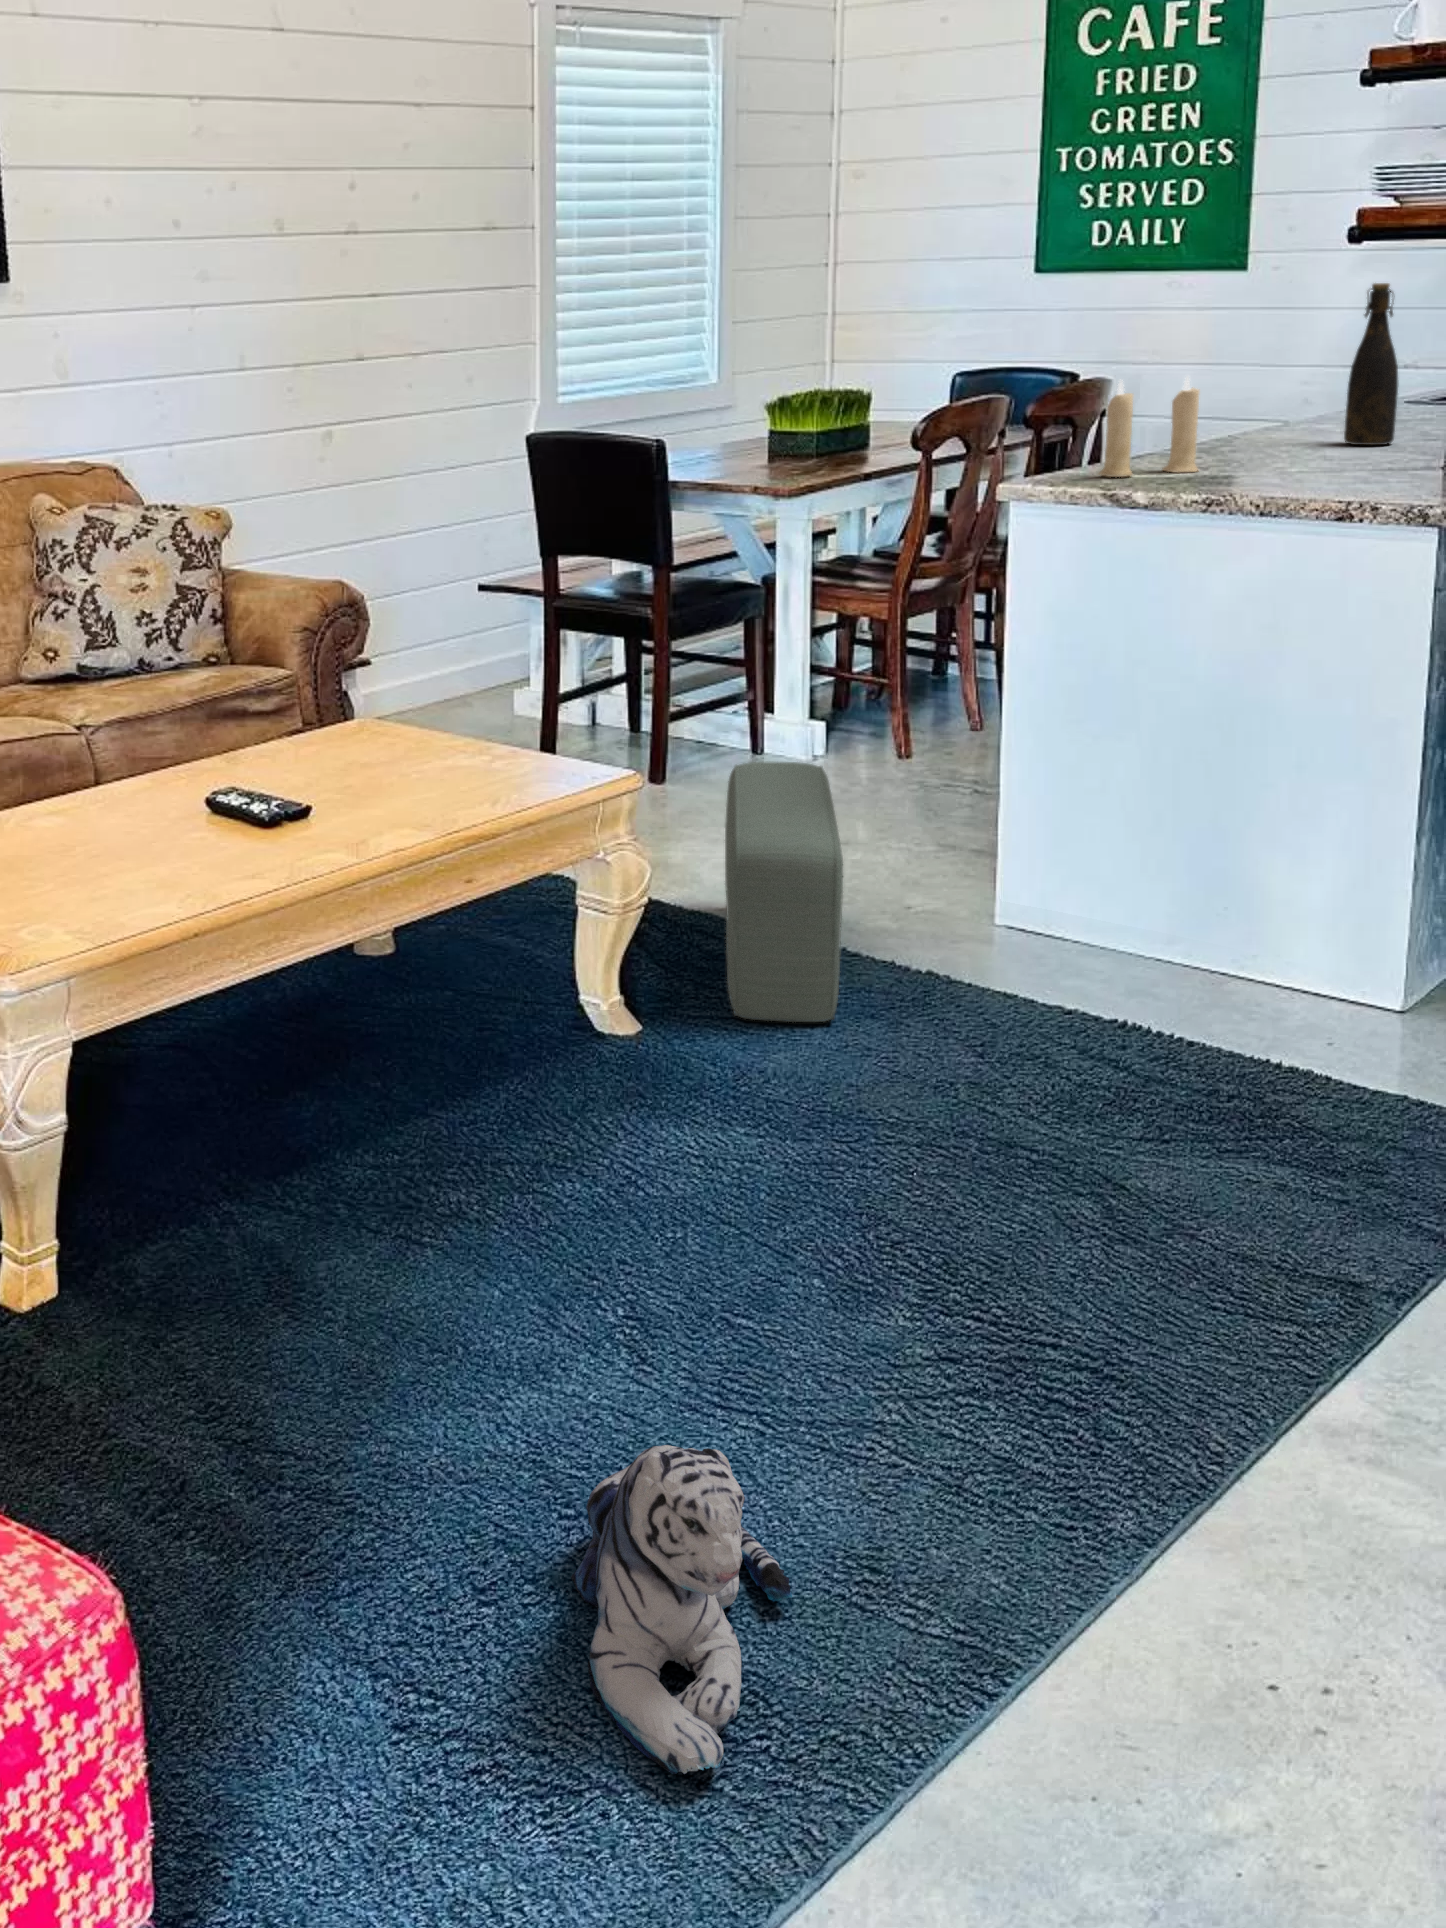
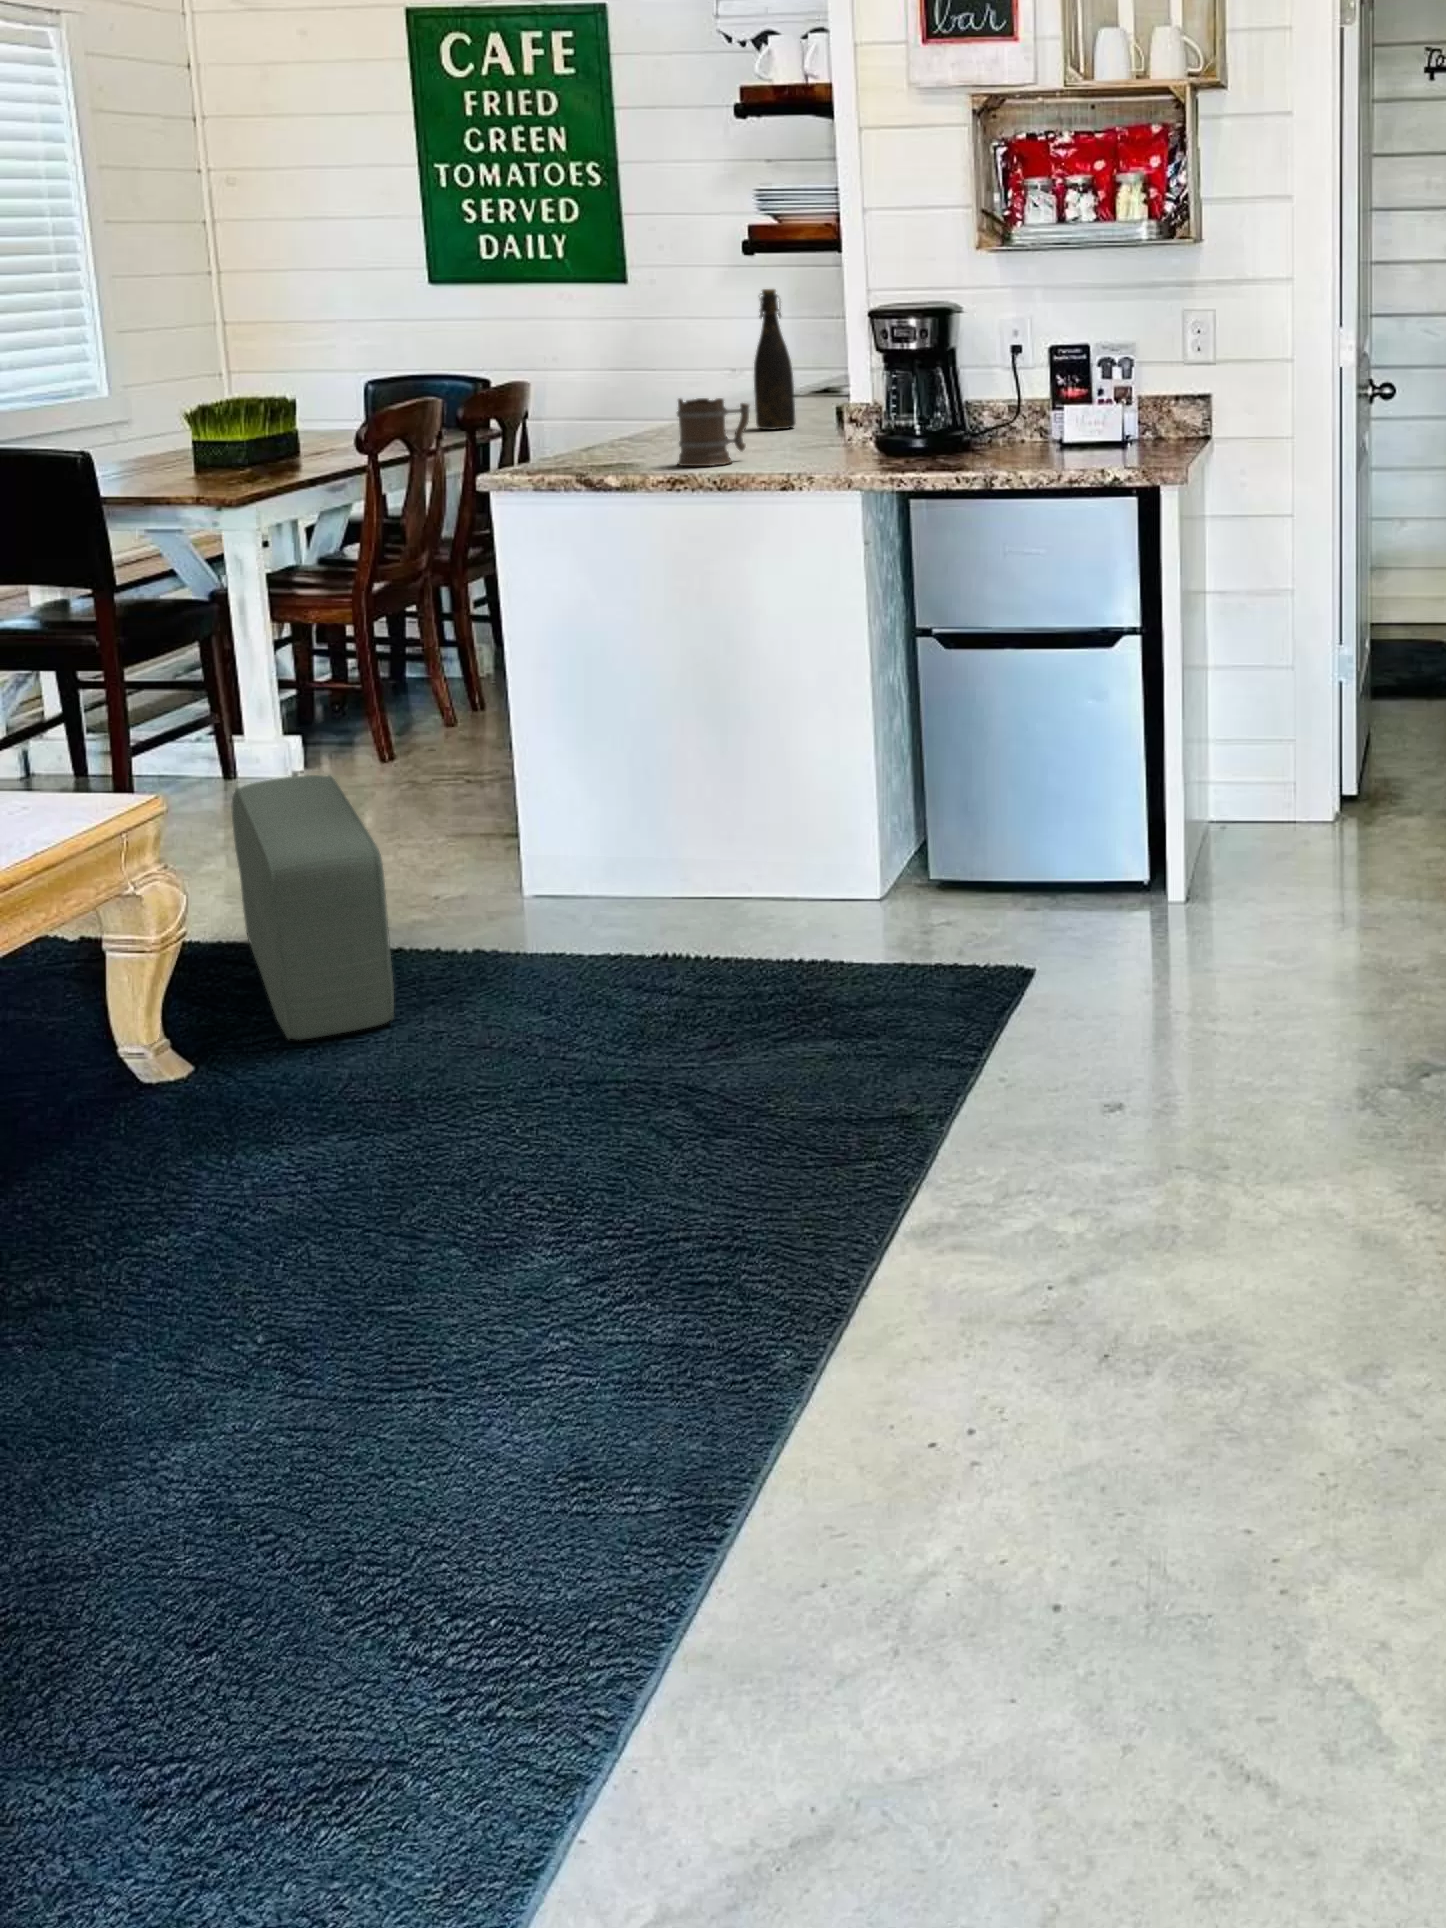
candle: present [1099,377,1199,477] -> none [561,368,650,465]
mug: none [1223,409,1323,487] -> present [677,398,749,466]
plush toy: present [571,1445,792,1774] -> none [291,1403,520,1721]

